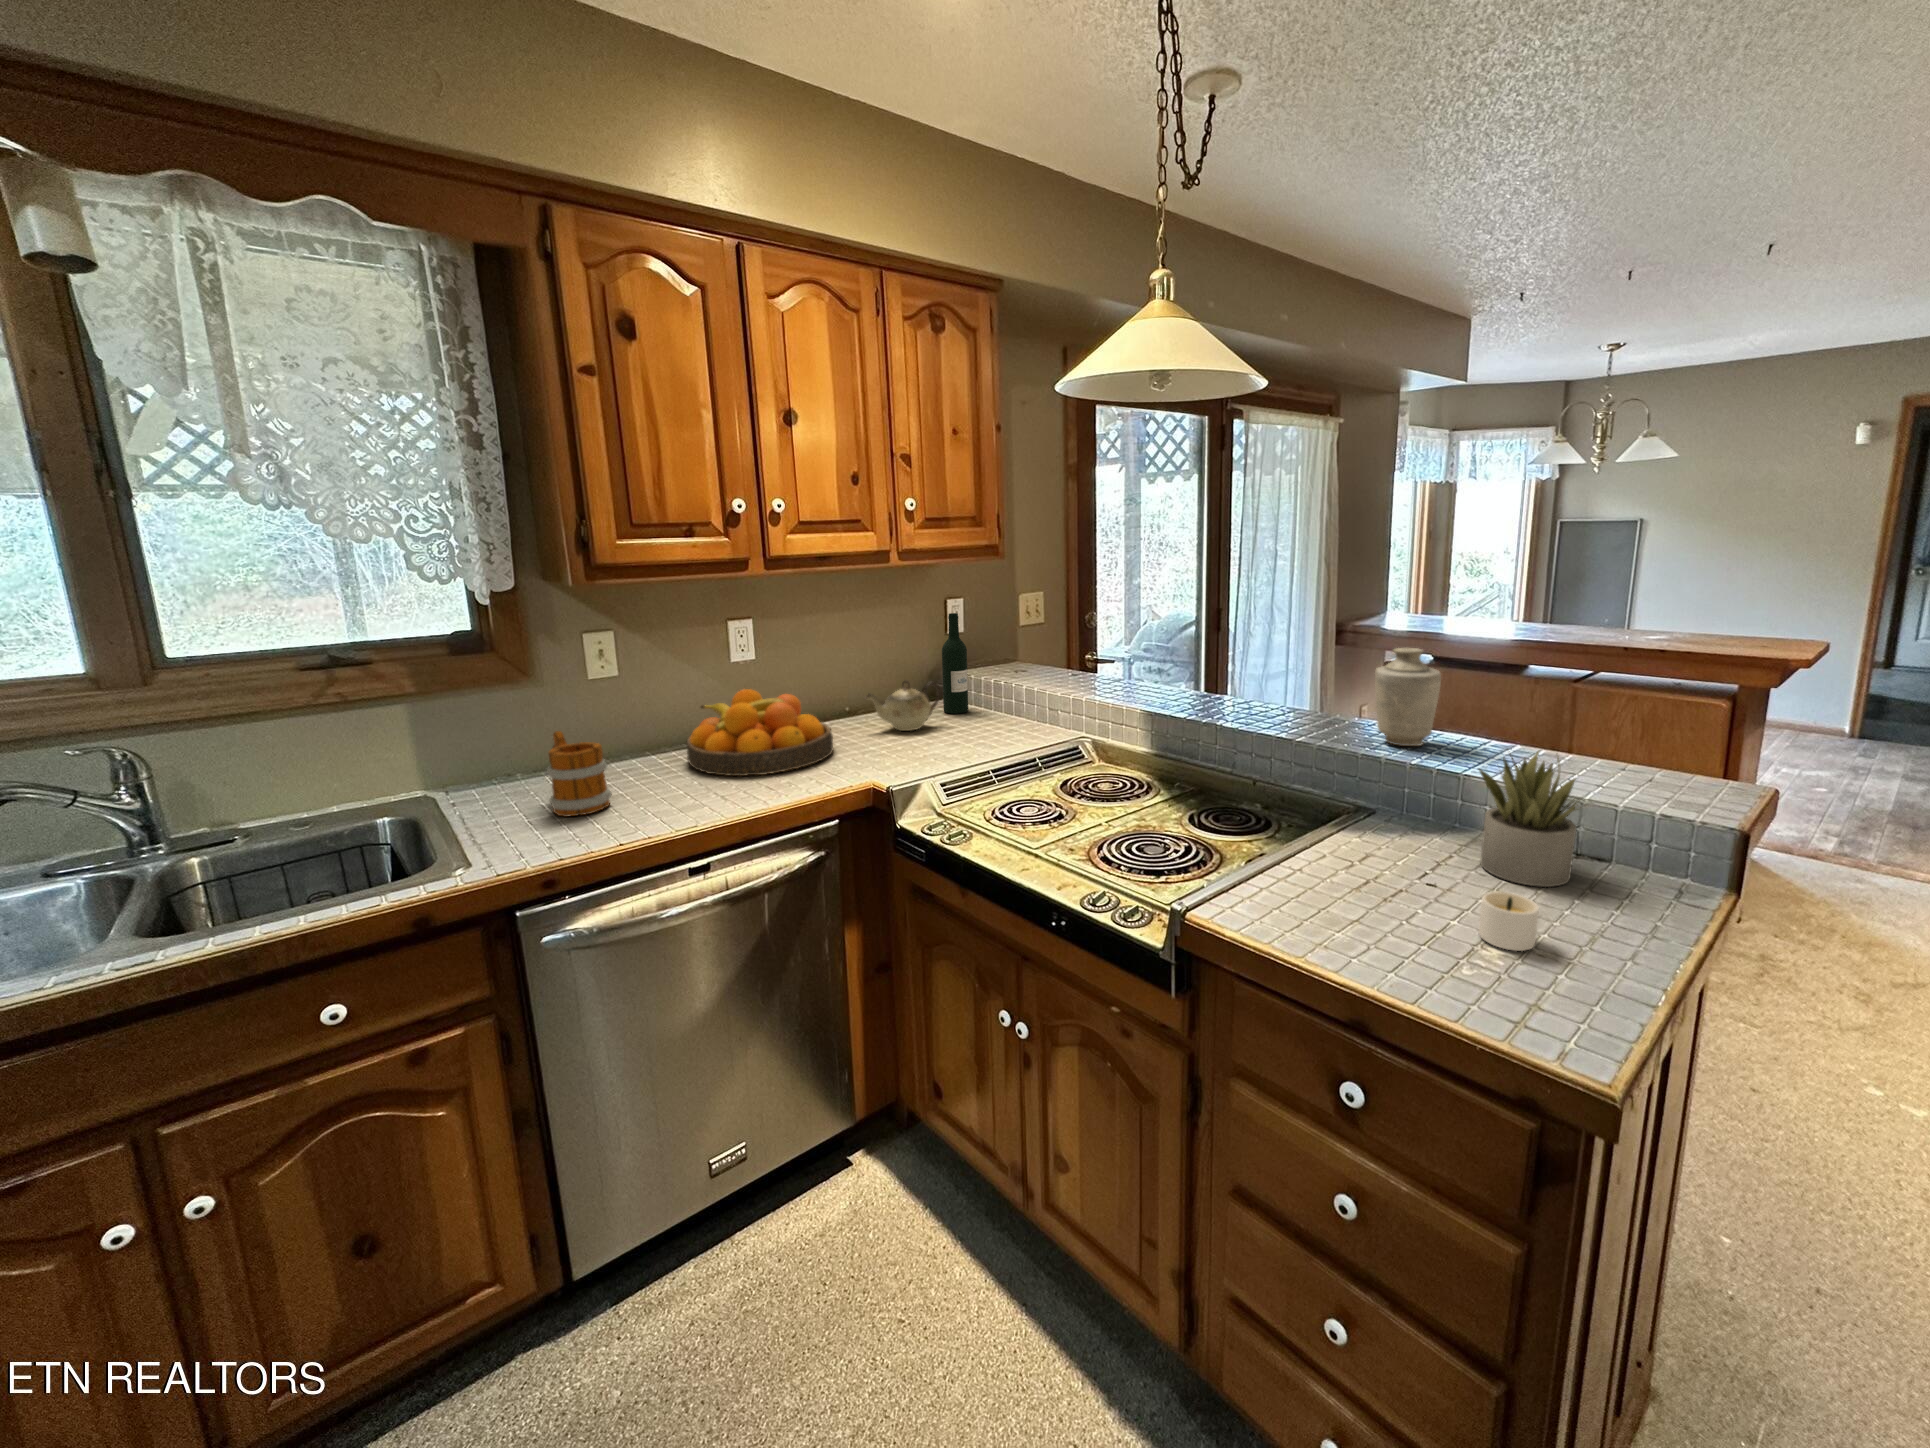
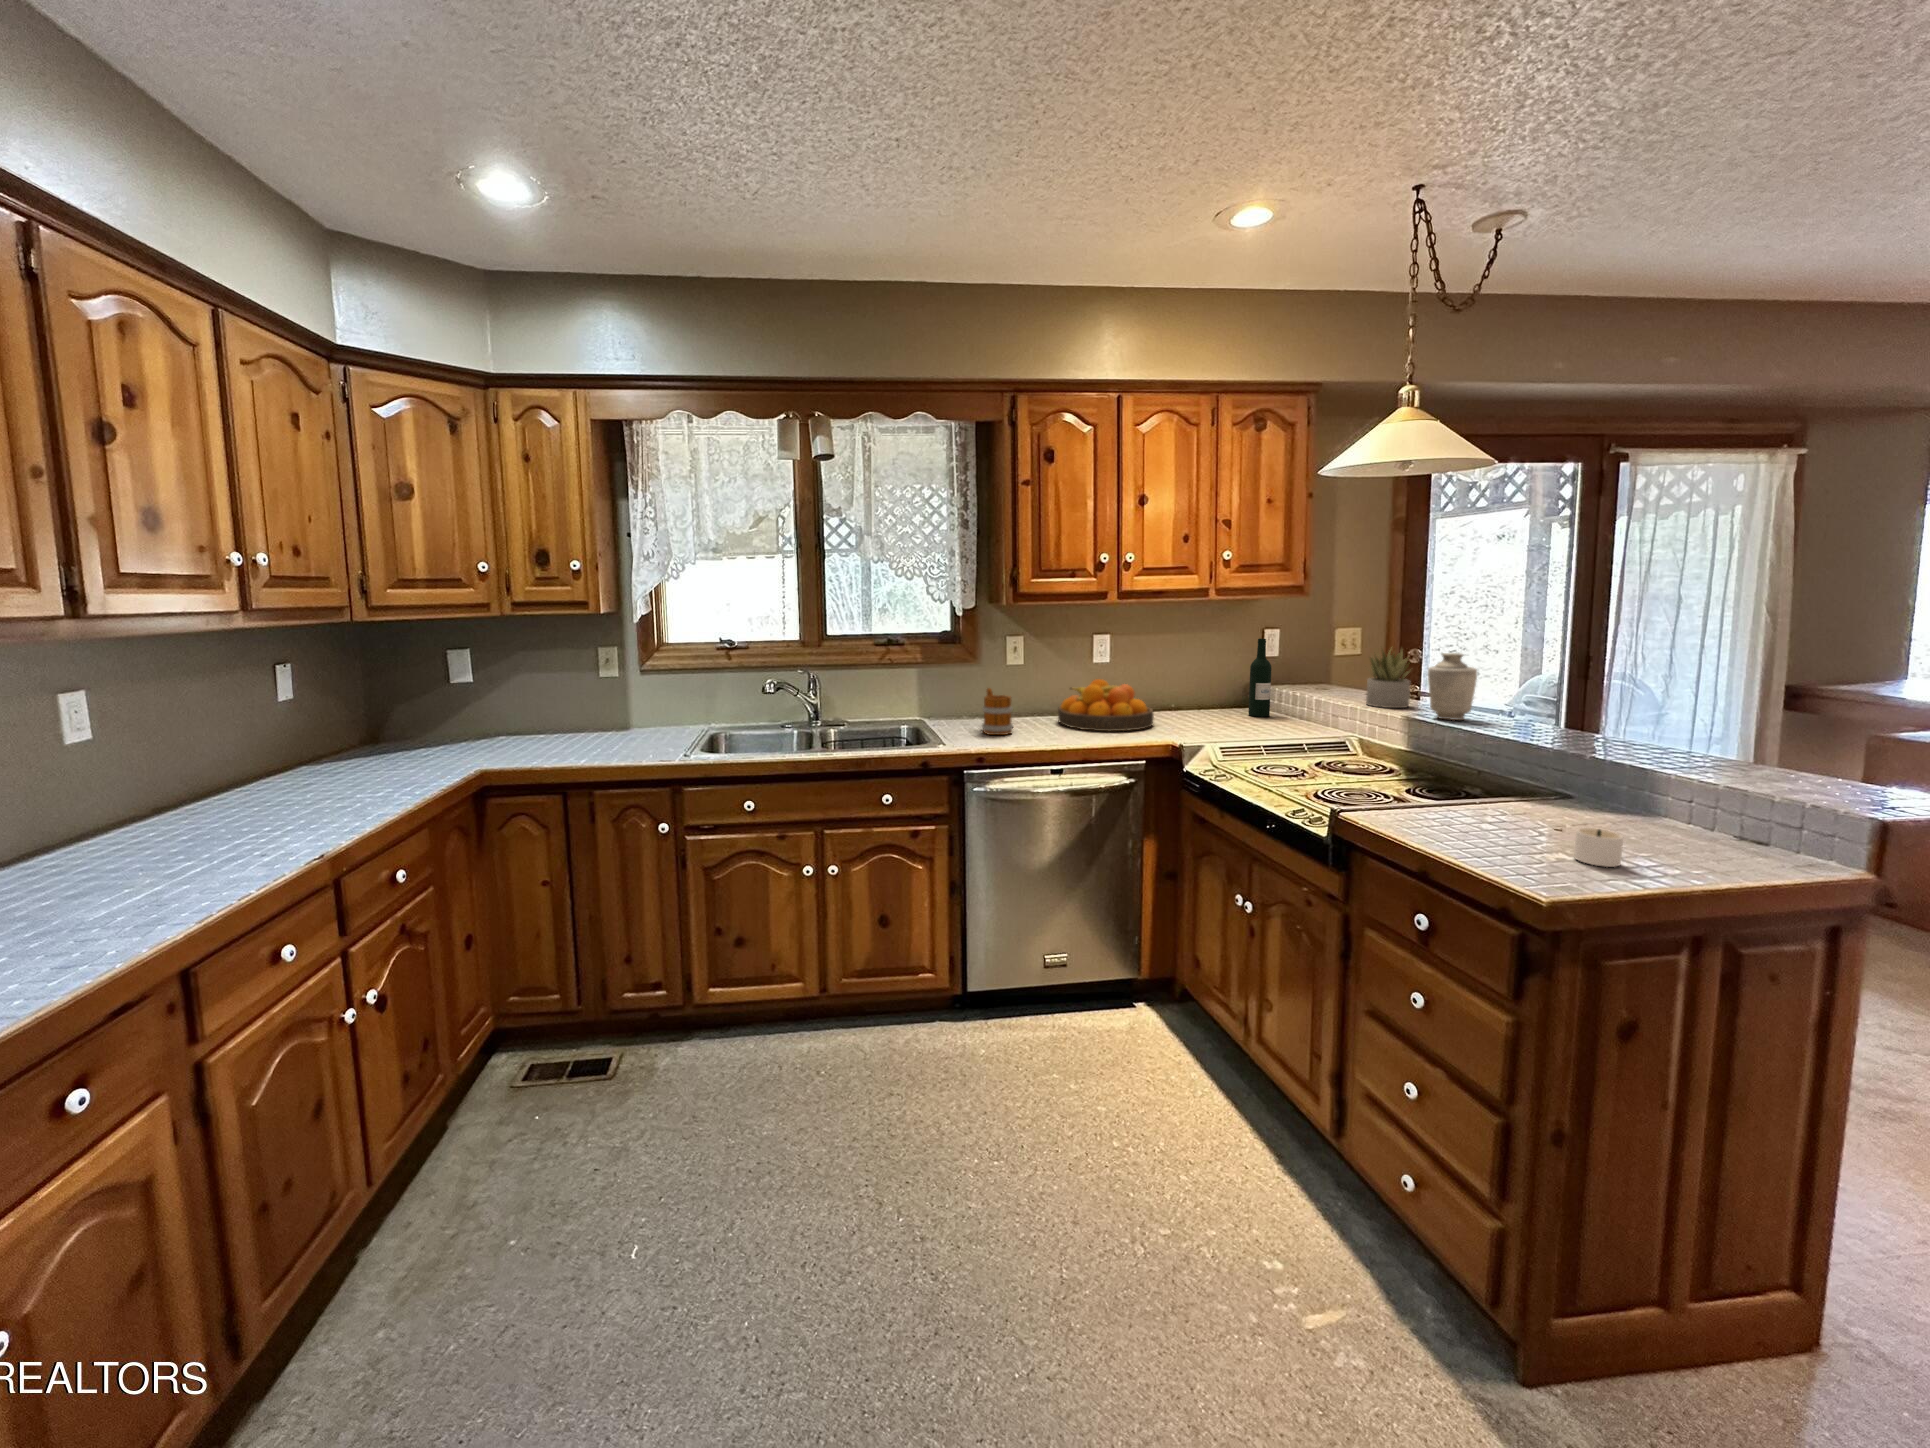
vase: present [1375,648,1441,746] -> present [1428,653,1477,720]
teapot: present [865,680,941,731] -> none [1181,684,1243,722]
succulent plant: present [1479,752,1578,887] -> present [1366,649,1411,708]

